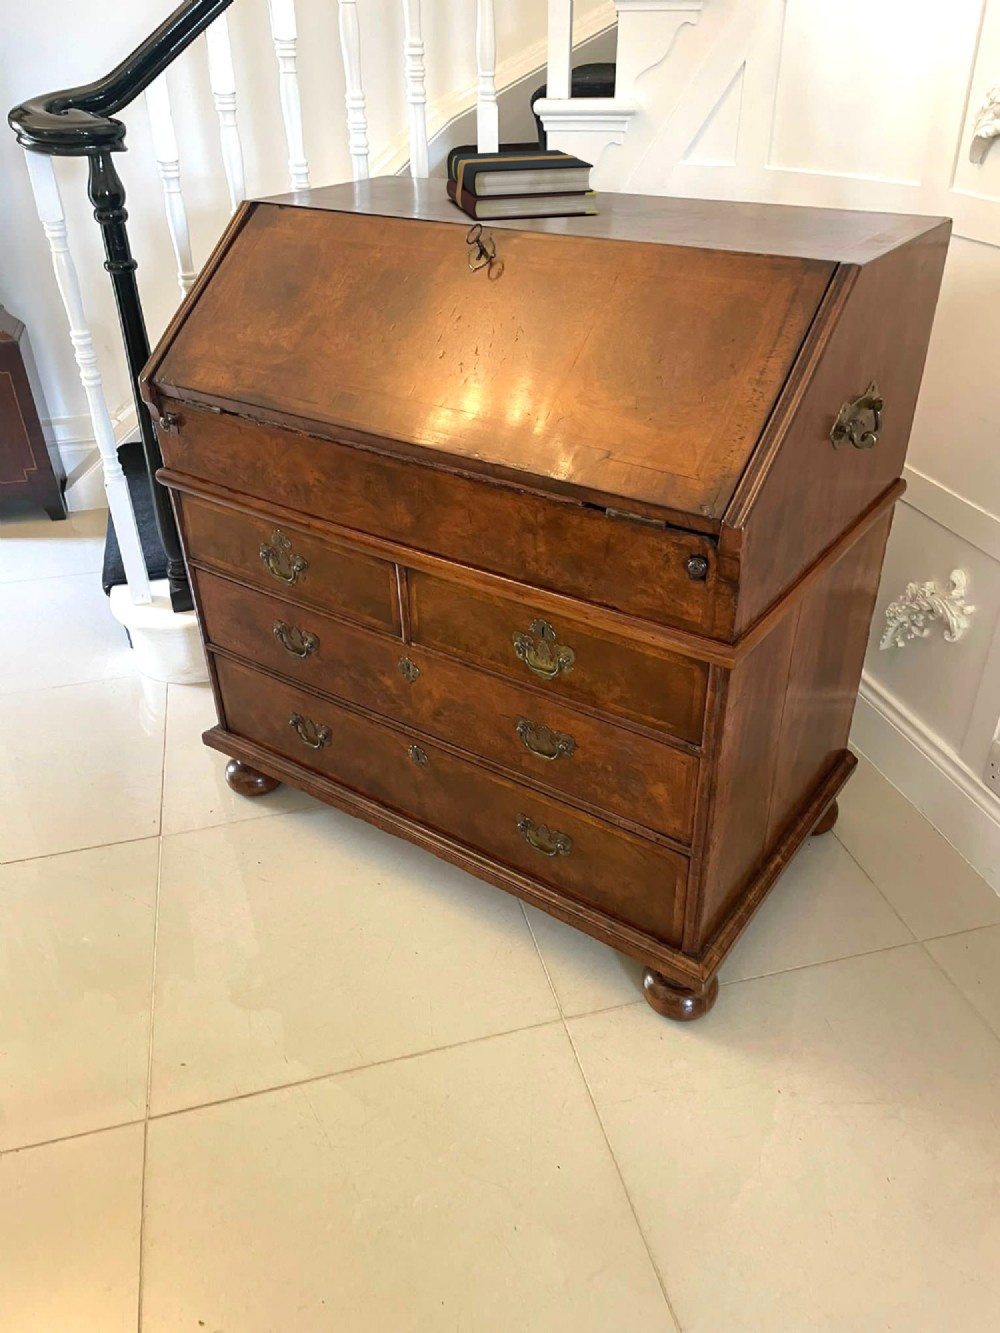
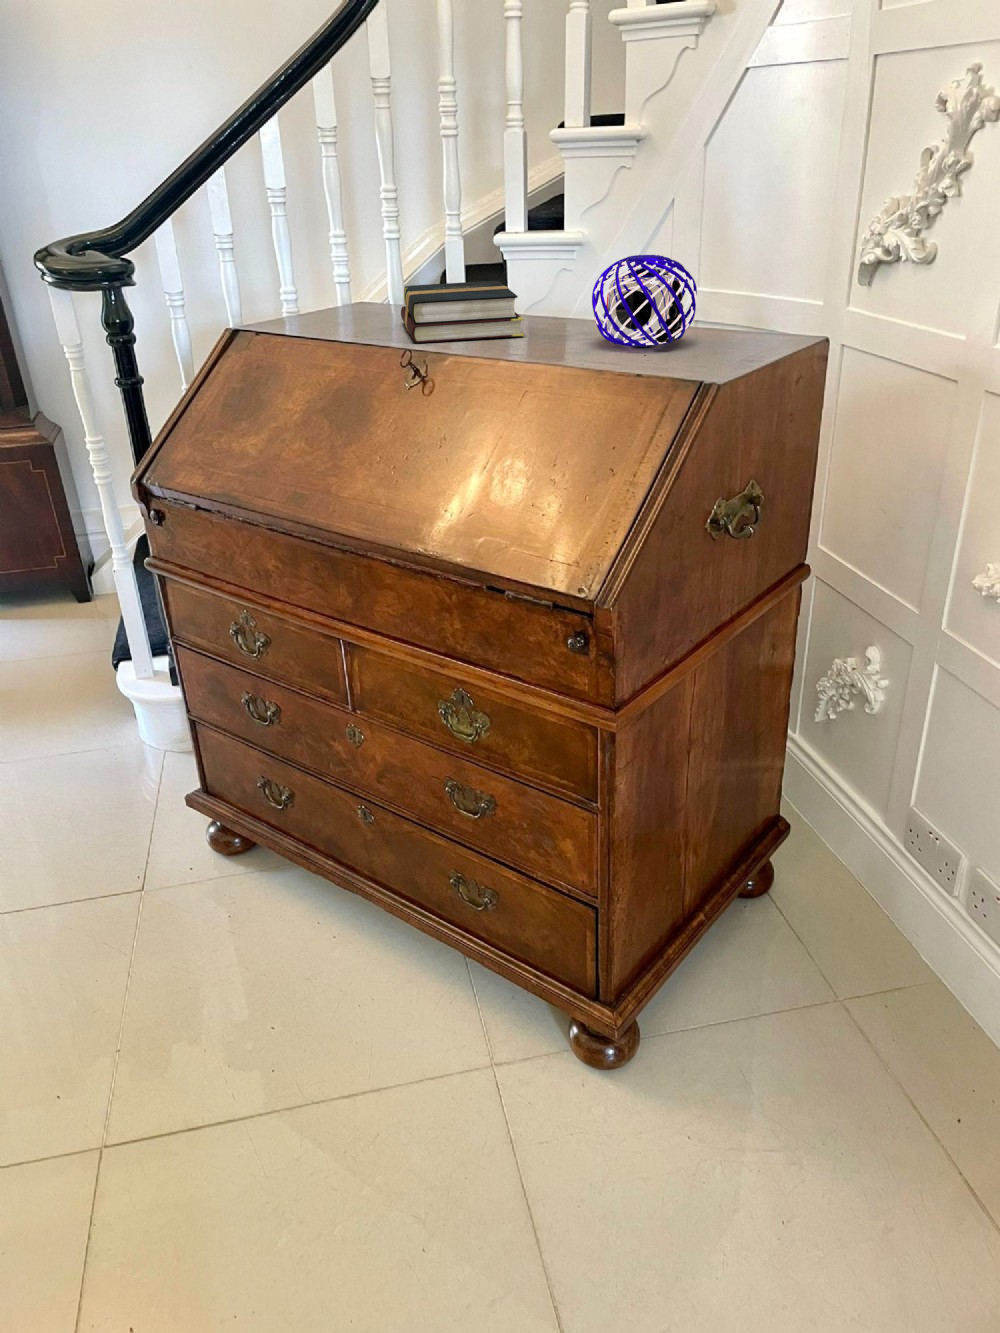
decorative orb: none [688,115,810,225] -> present [592,255,697,347]

